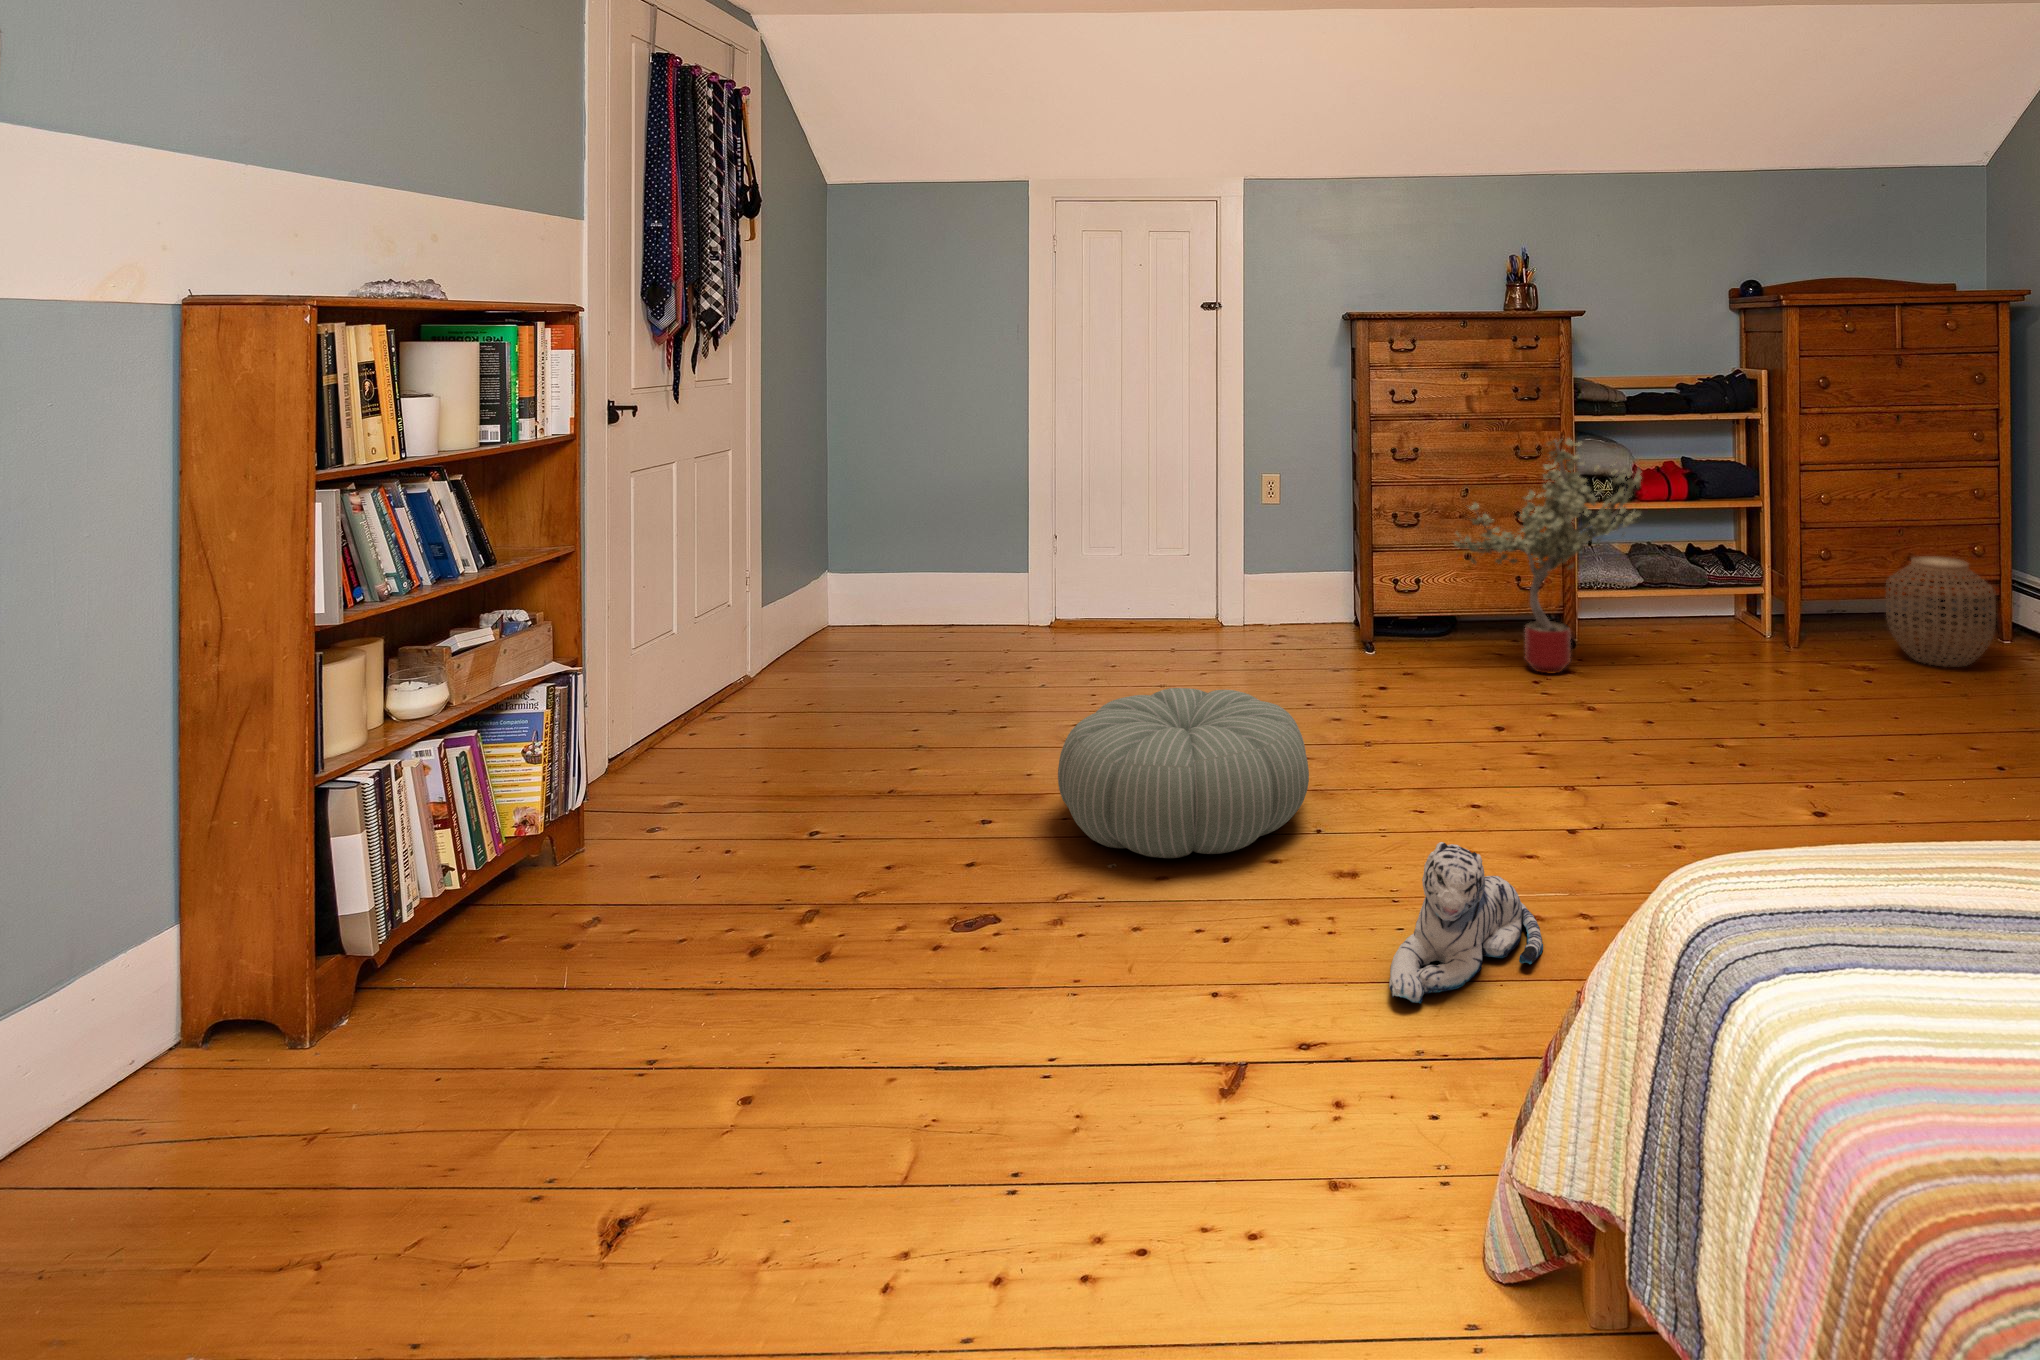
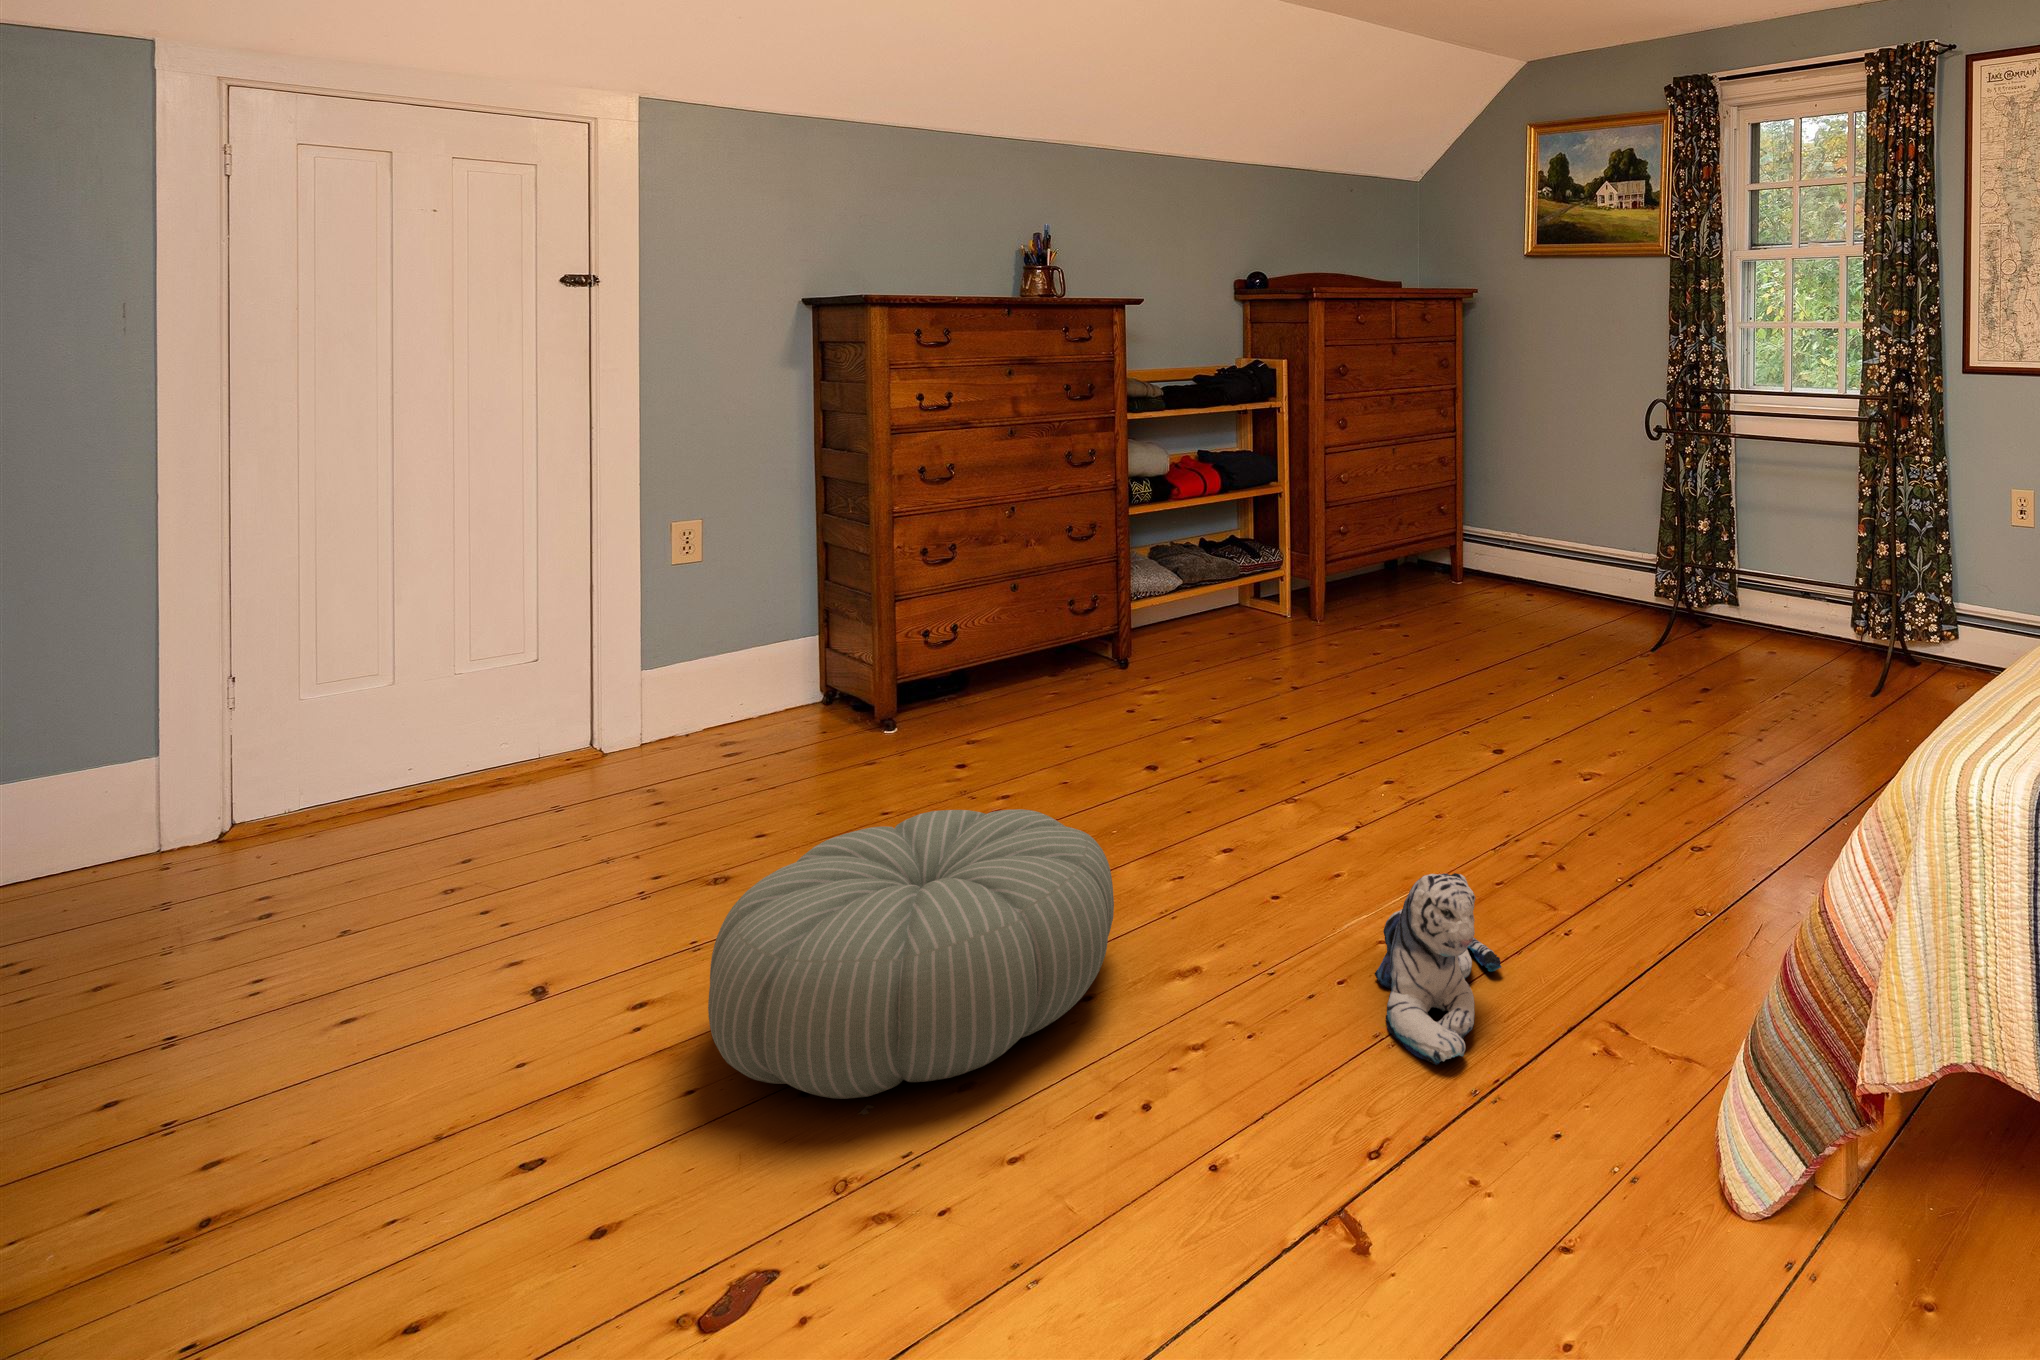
potted tree: present [1454,438,1641,673] -> none [1029,435,1231,703]
woven basket: present [1886,556,1996,667] -> none [1393,519,1476,614]

